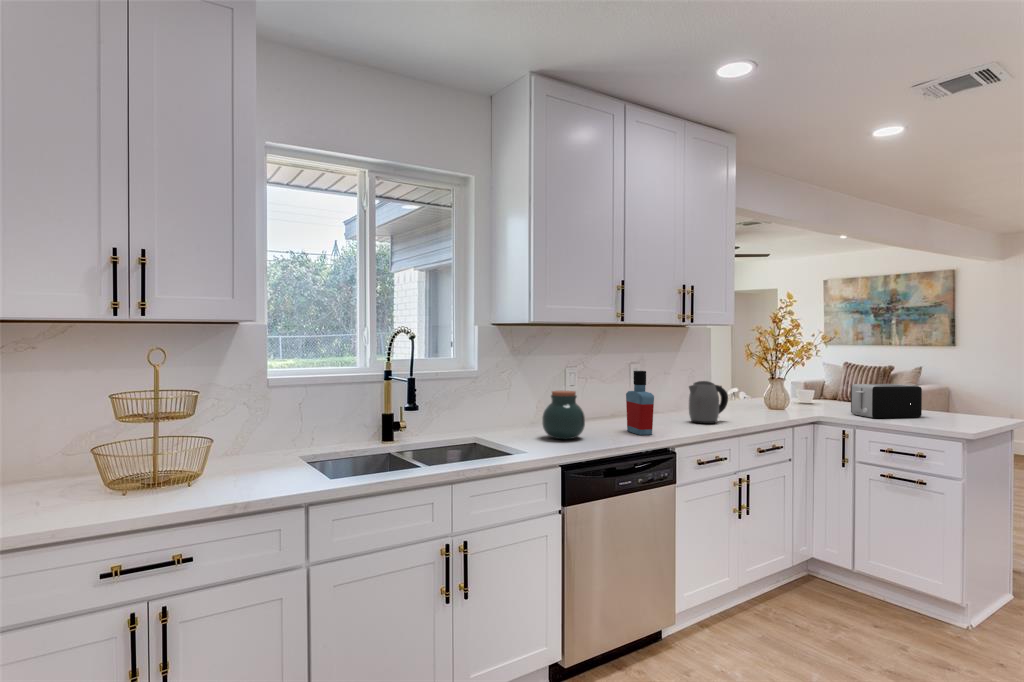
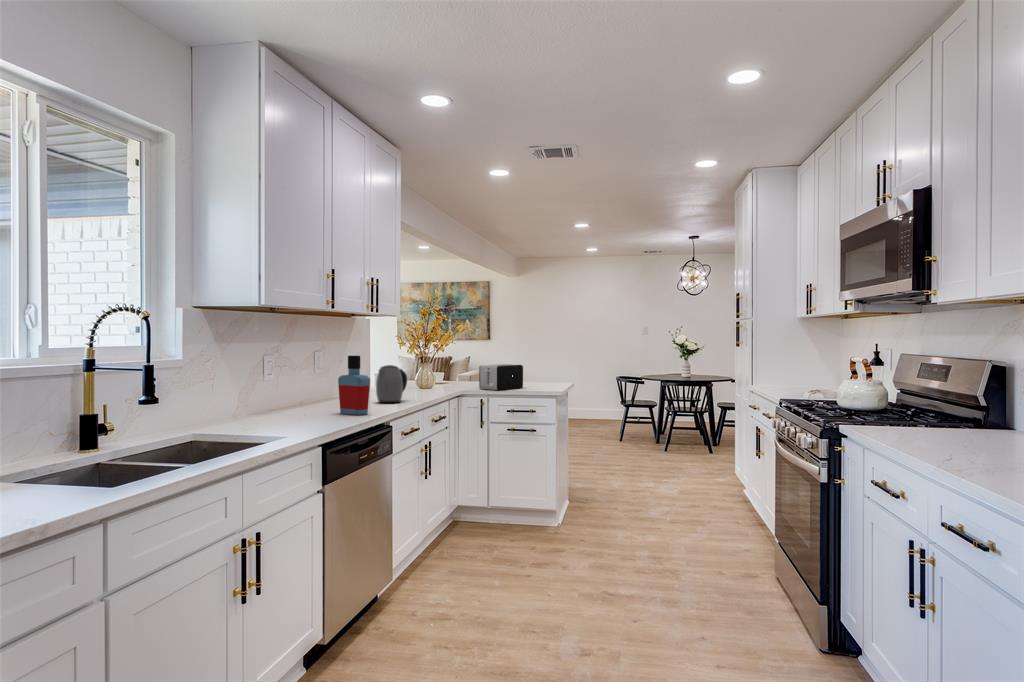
jar: present [542,391,585,439] -> none [272,376,317,425]

